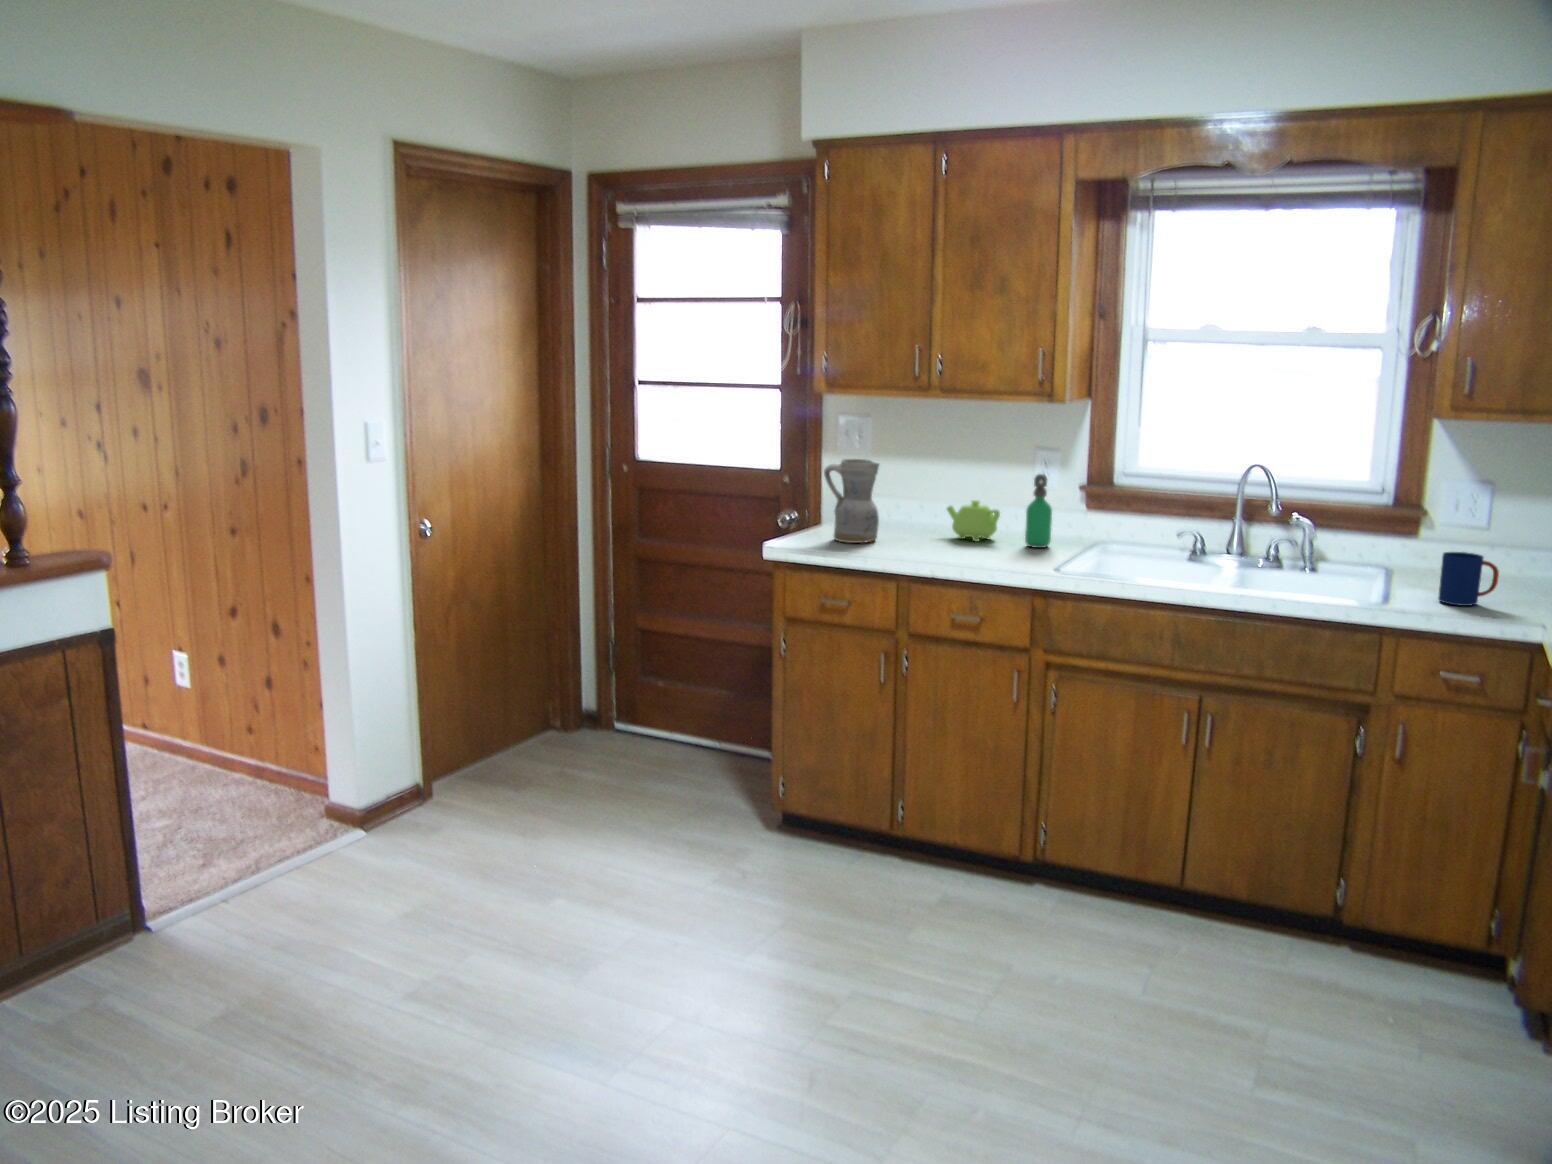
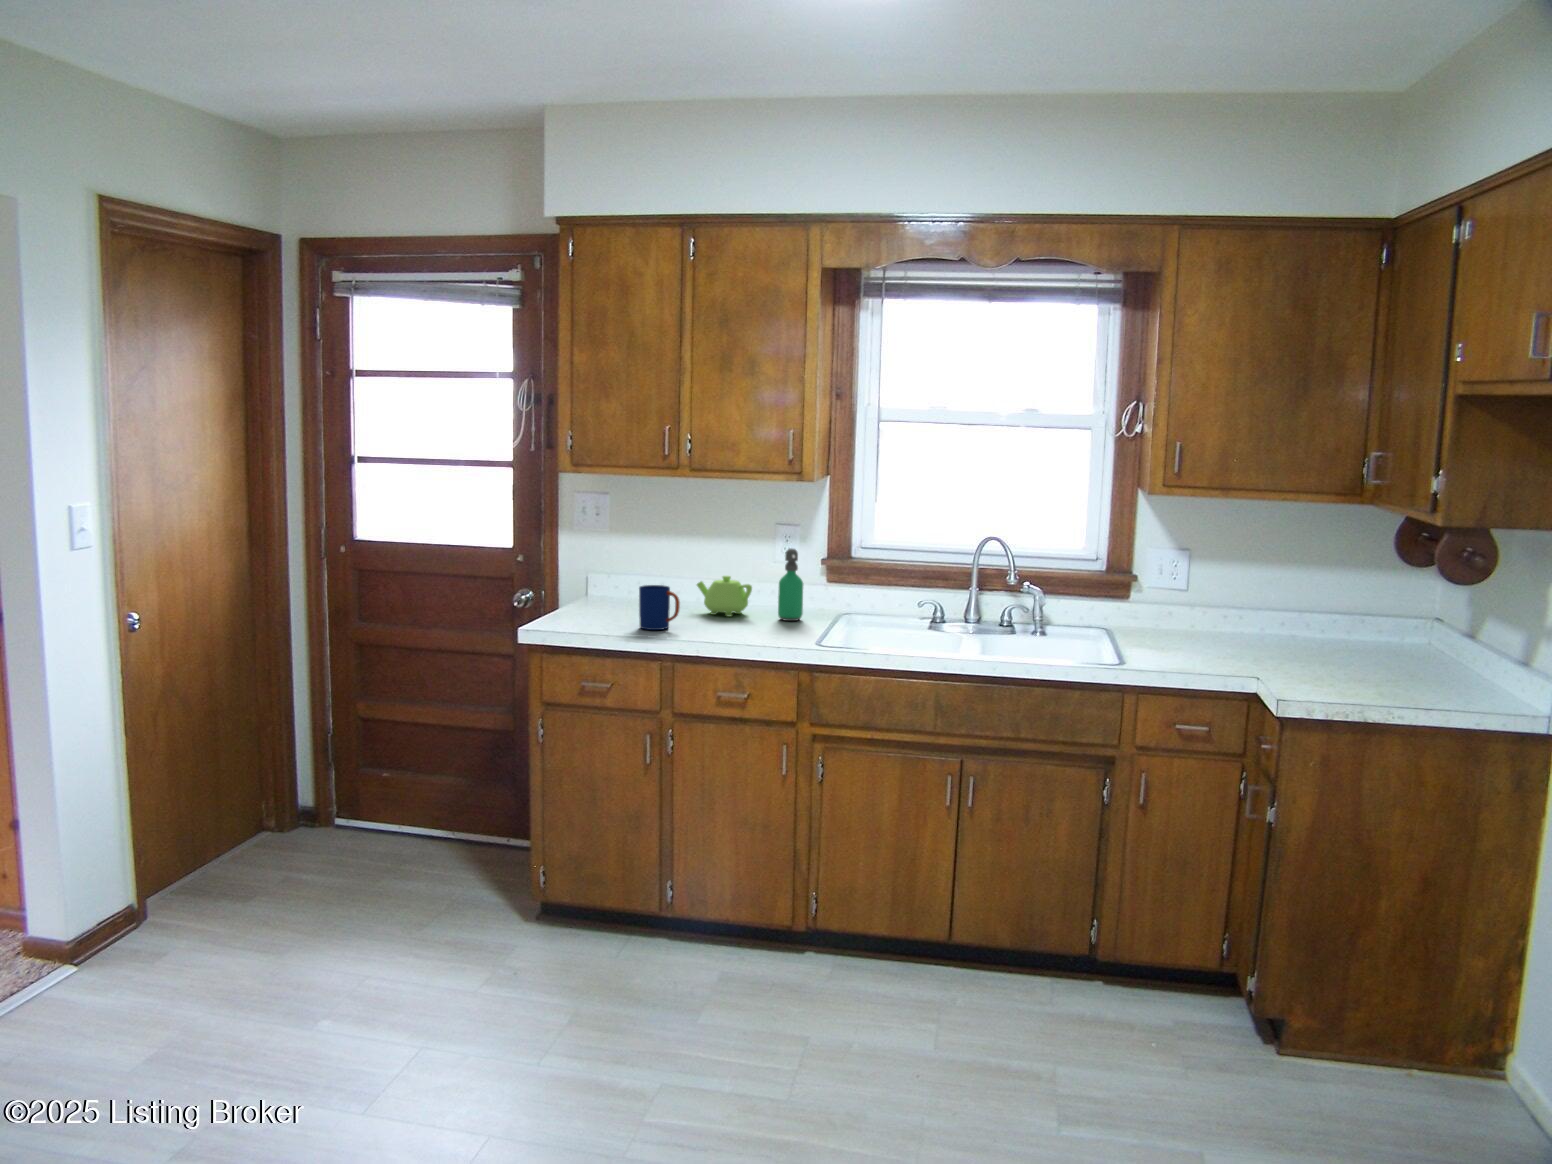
ceramic pitcher: present [824,459,879,543] -> none [575,536,633,622]
mug: present [1438,552,1499,606] -> present [639,585,680,630]

